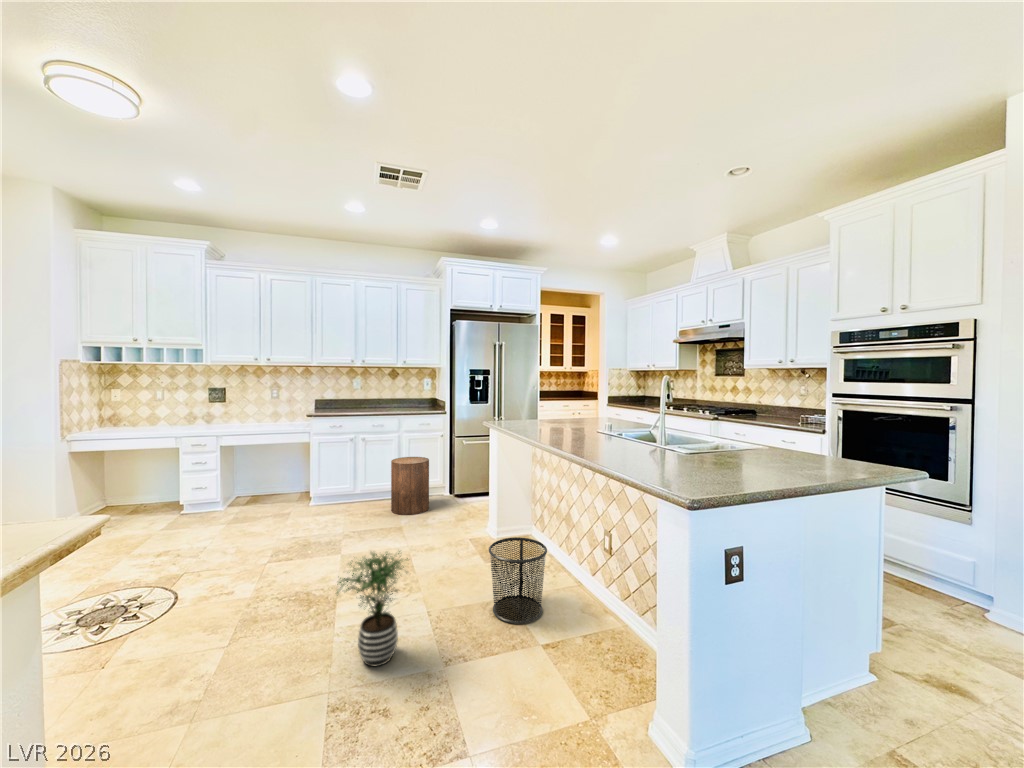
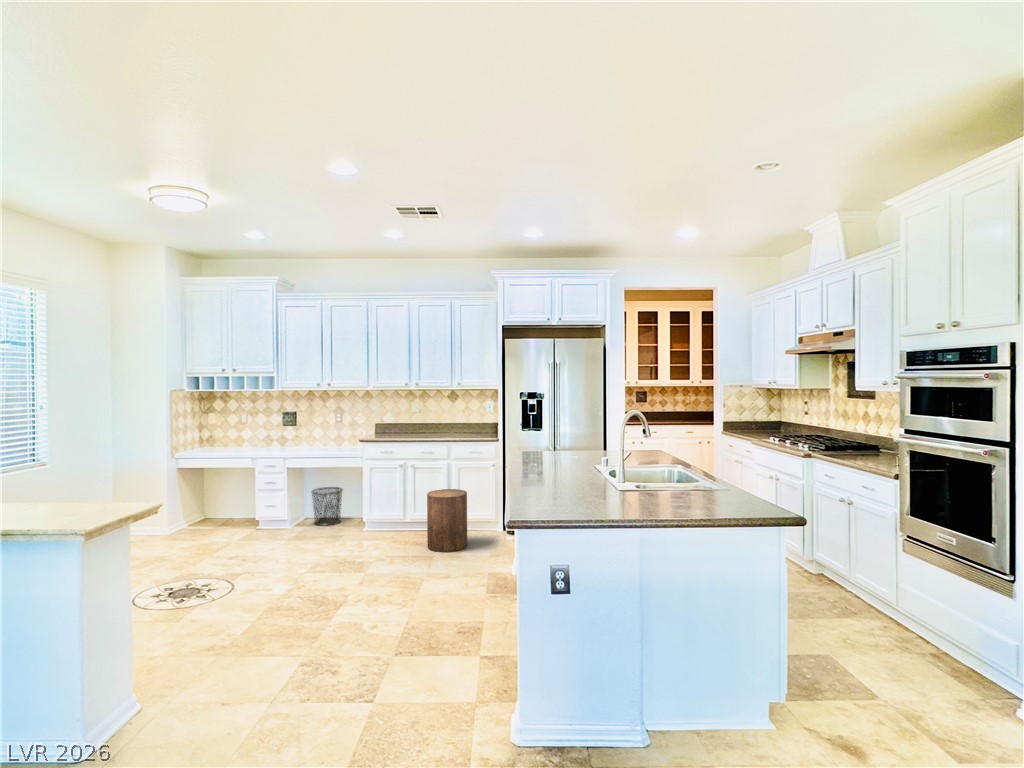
trash can: present [489,537,547,624] -> present [312,487,343,526]
potted plant: present [337,551,408,667] -> none [268,581,342,687]

